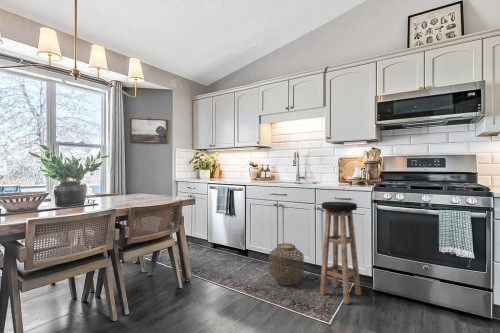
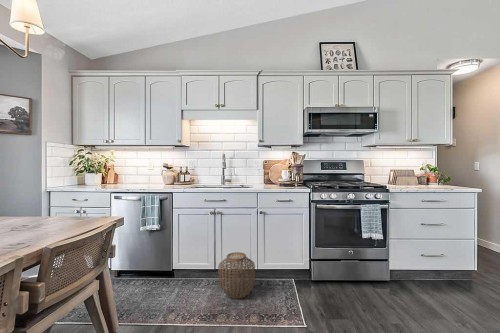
bar stool: present [320,202,361,304] -> none [274,204,307,302]

